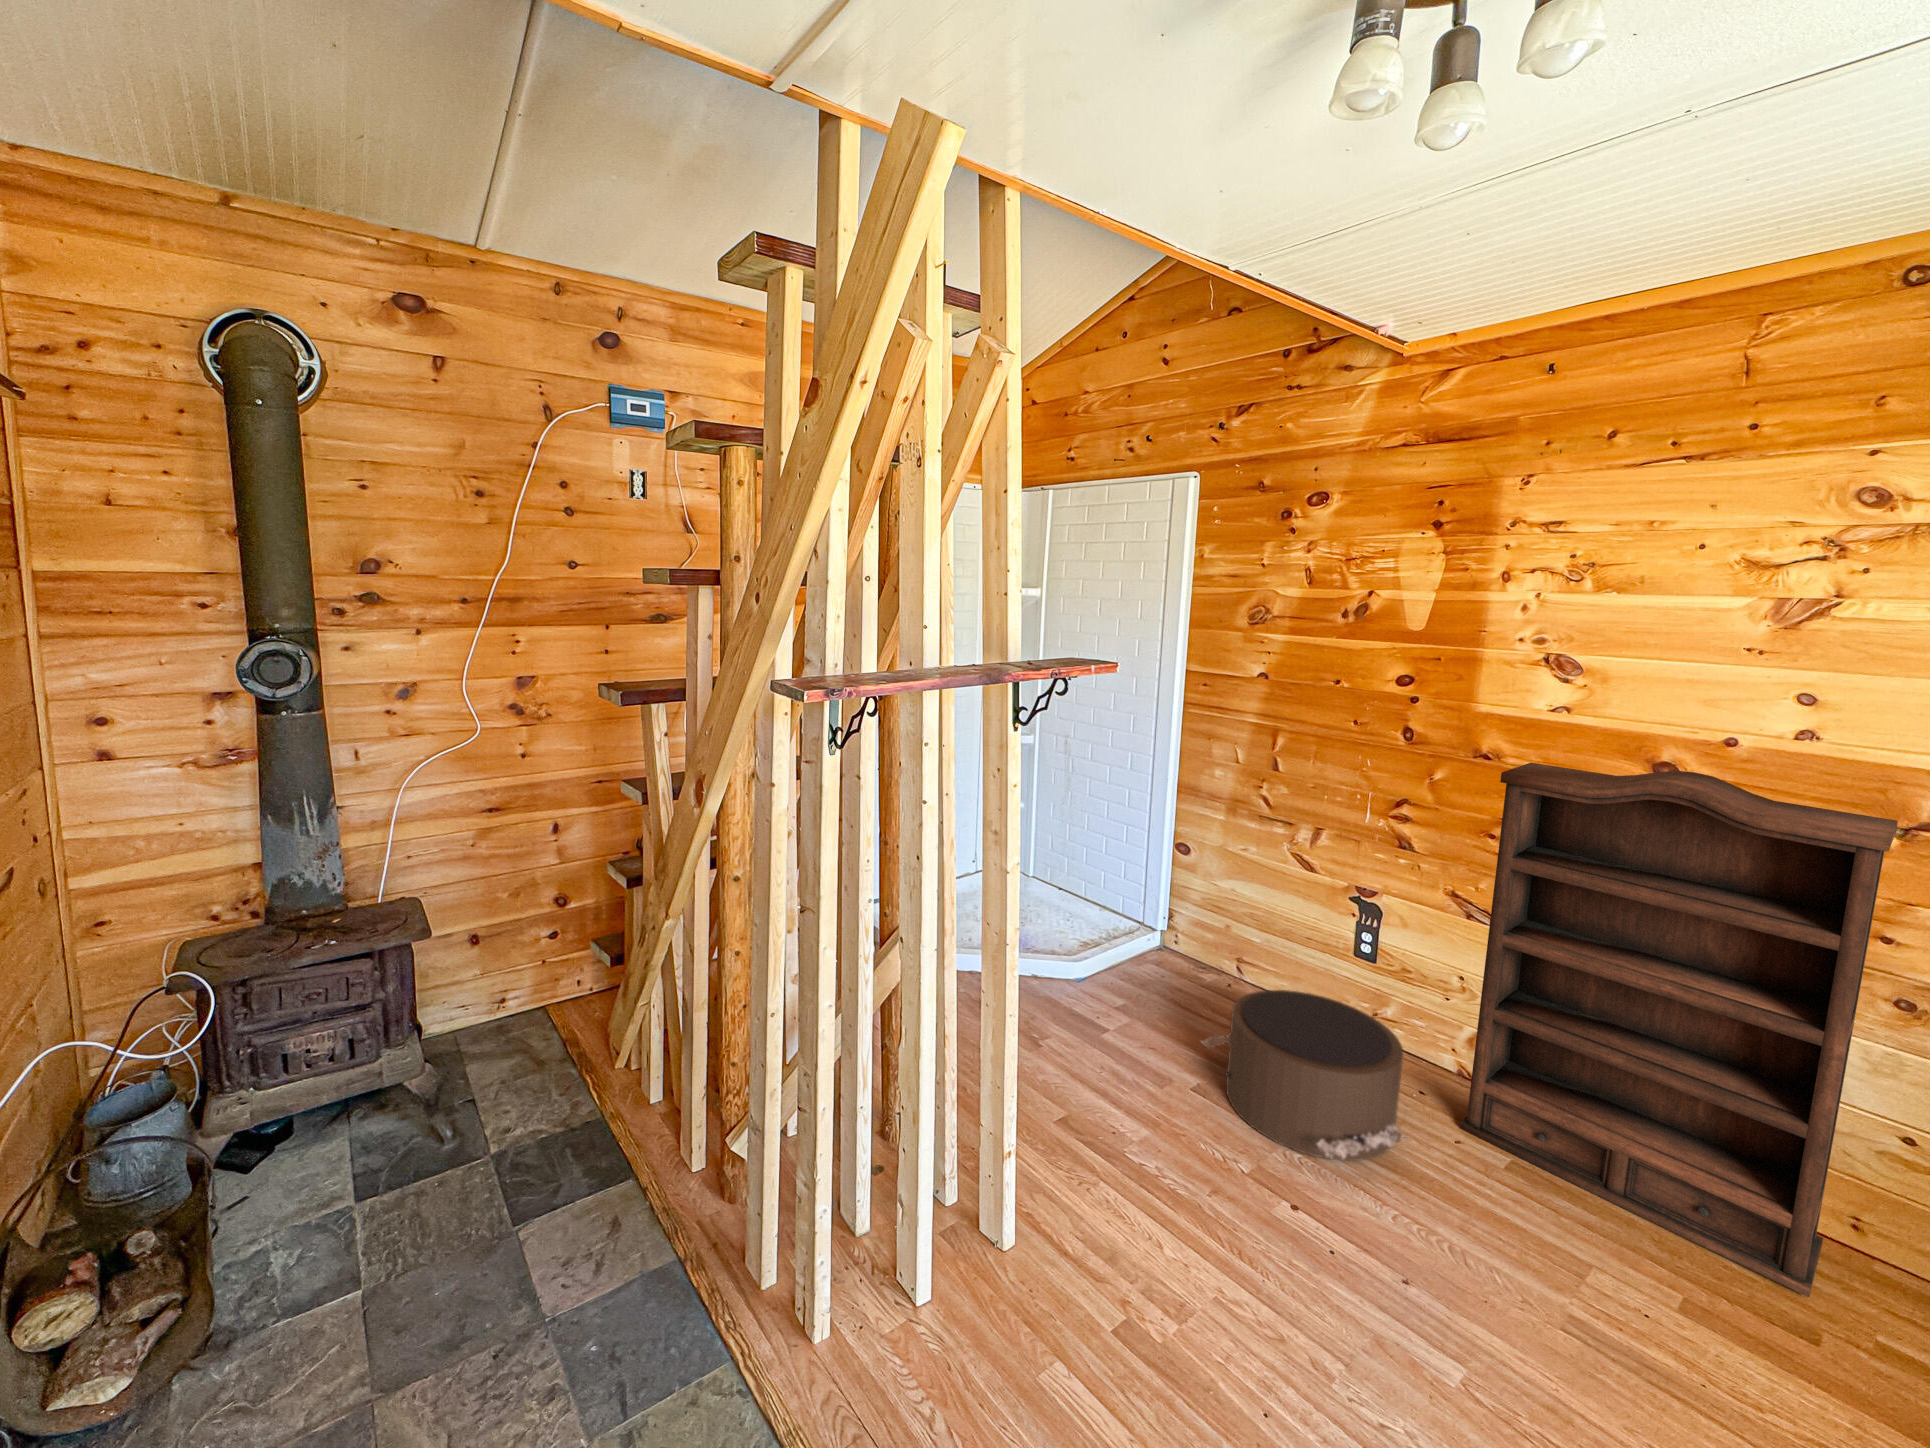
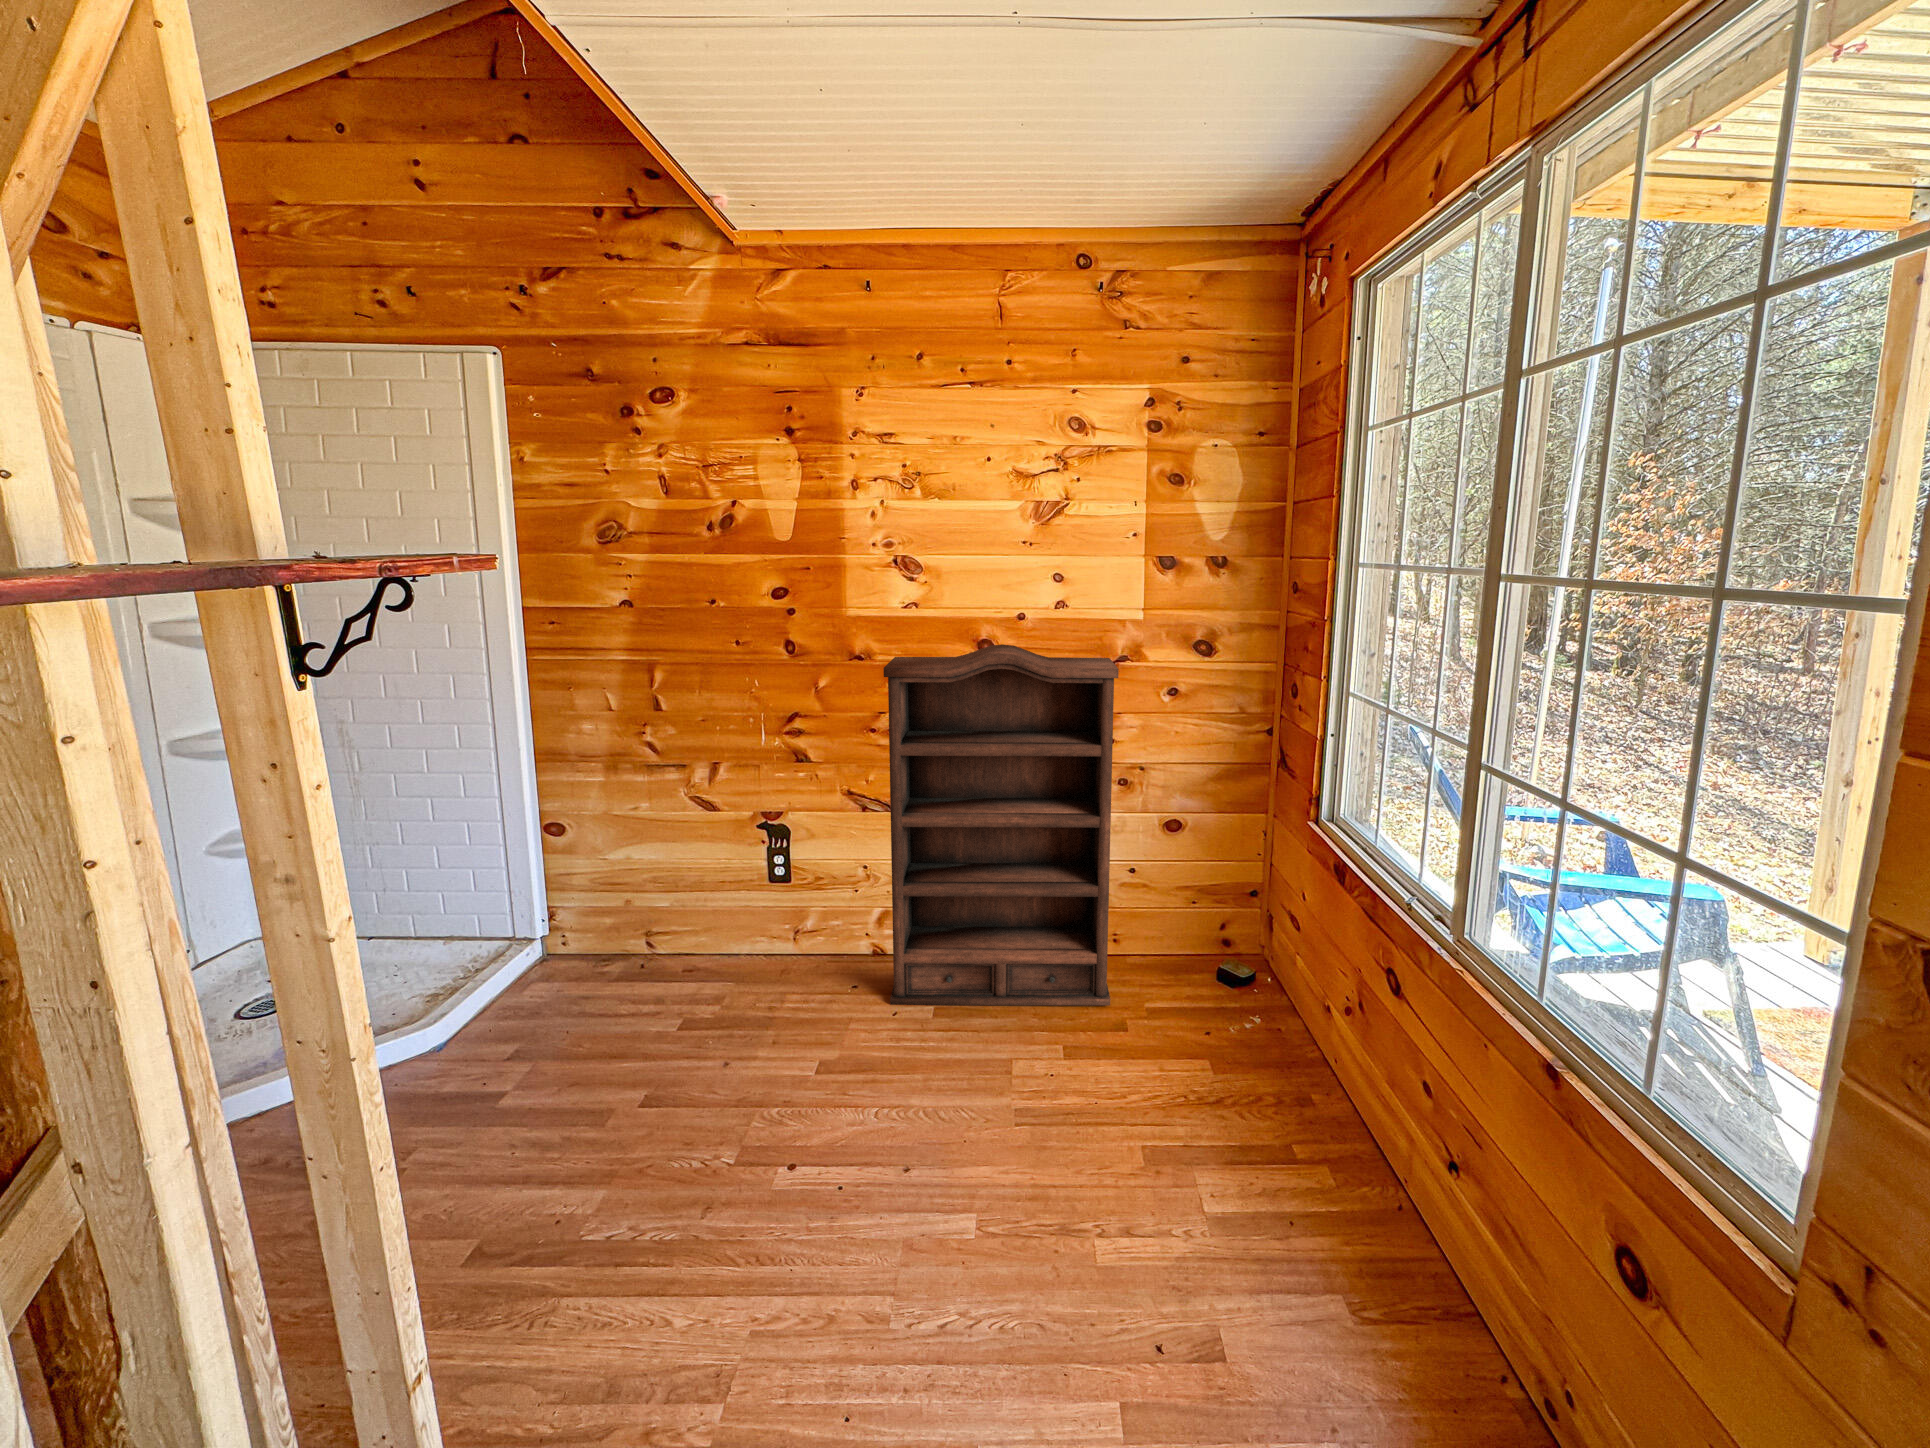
pouf: present [1201,990,1409,1161] -> none [635,935,865,1113]

